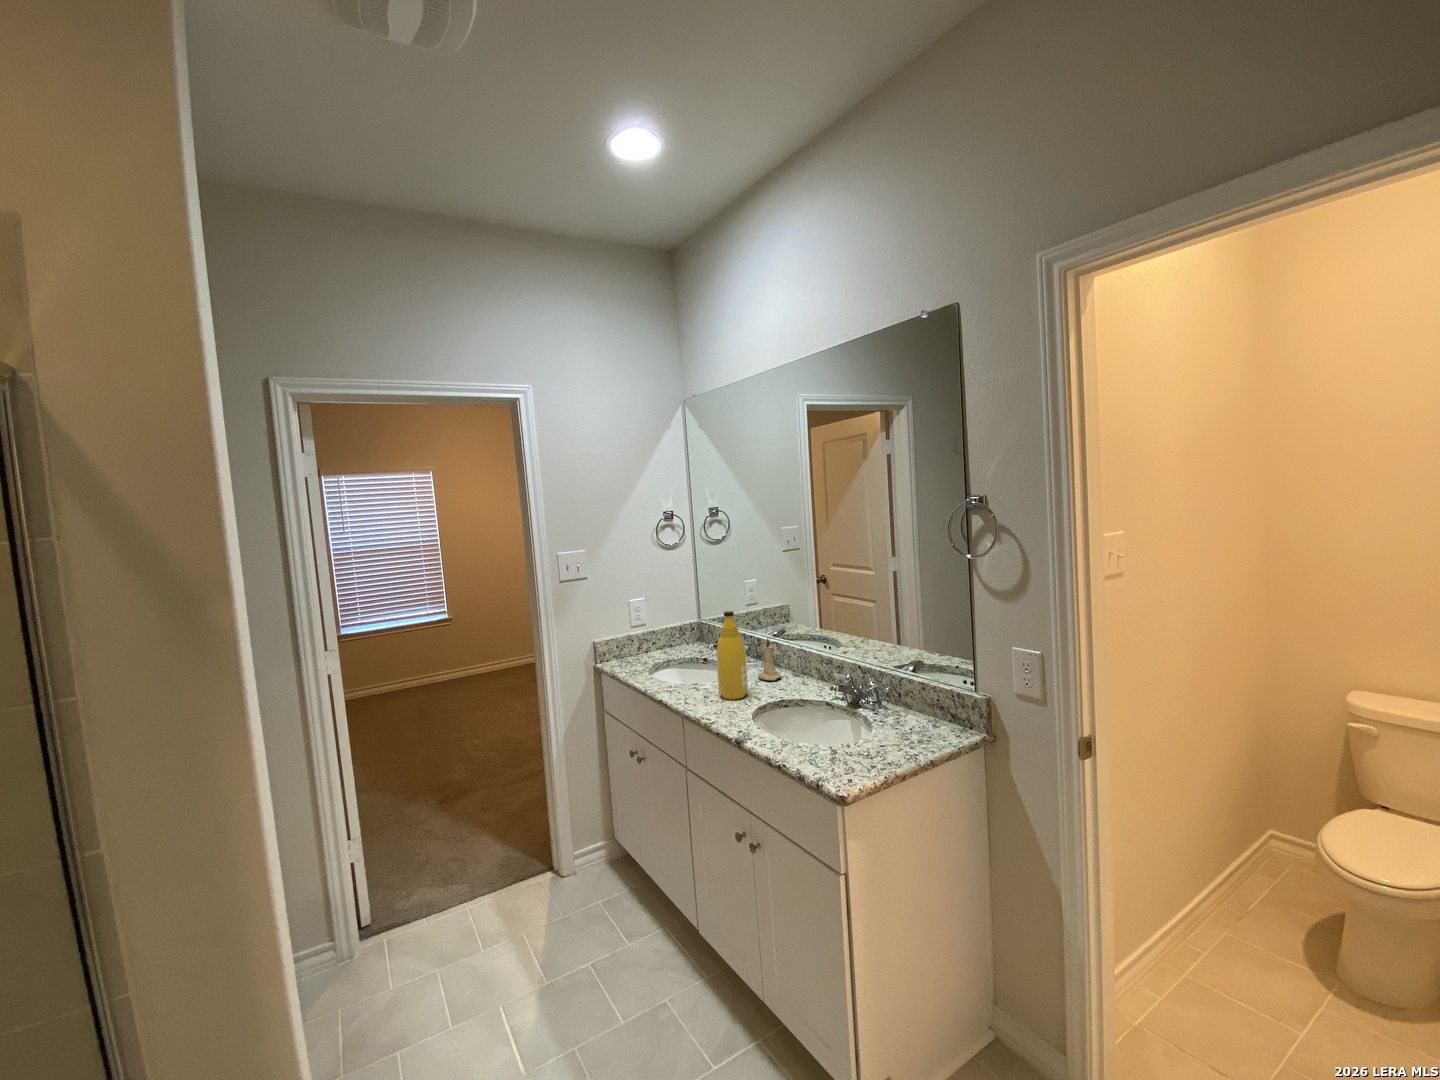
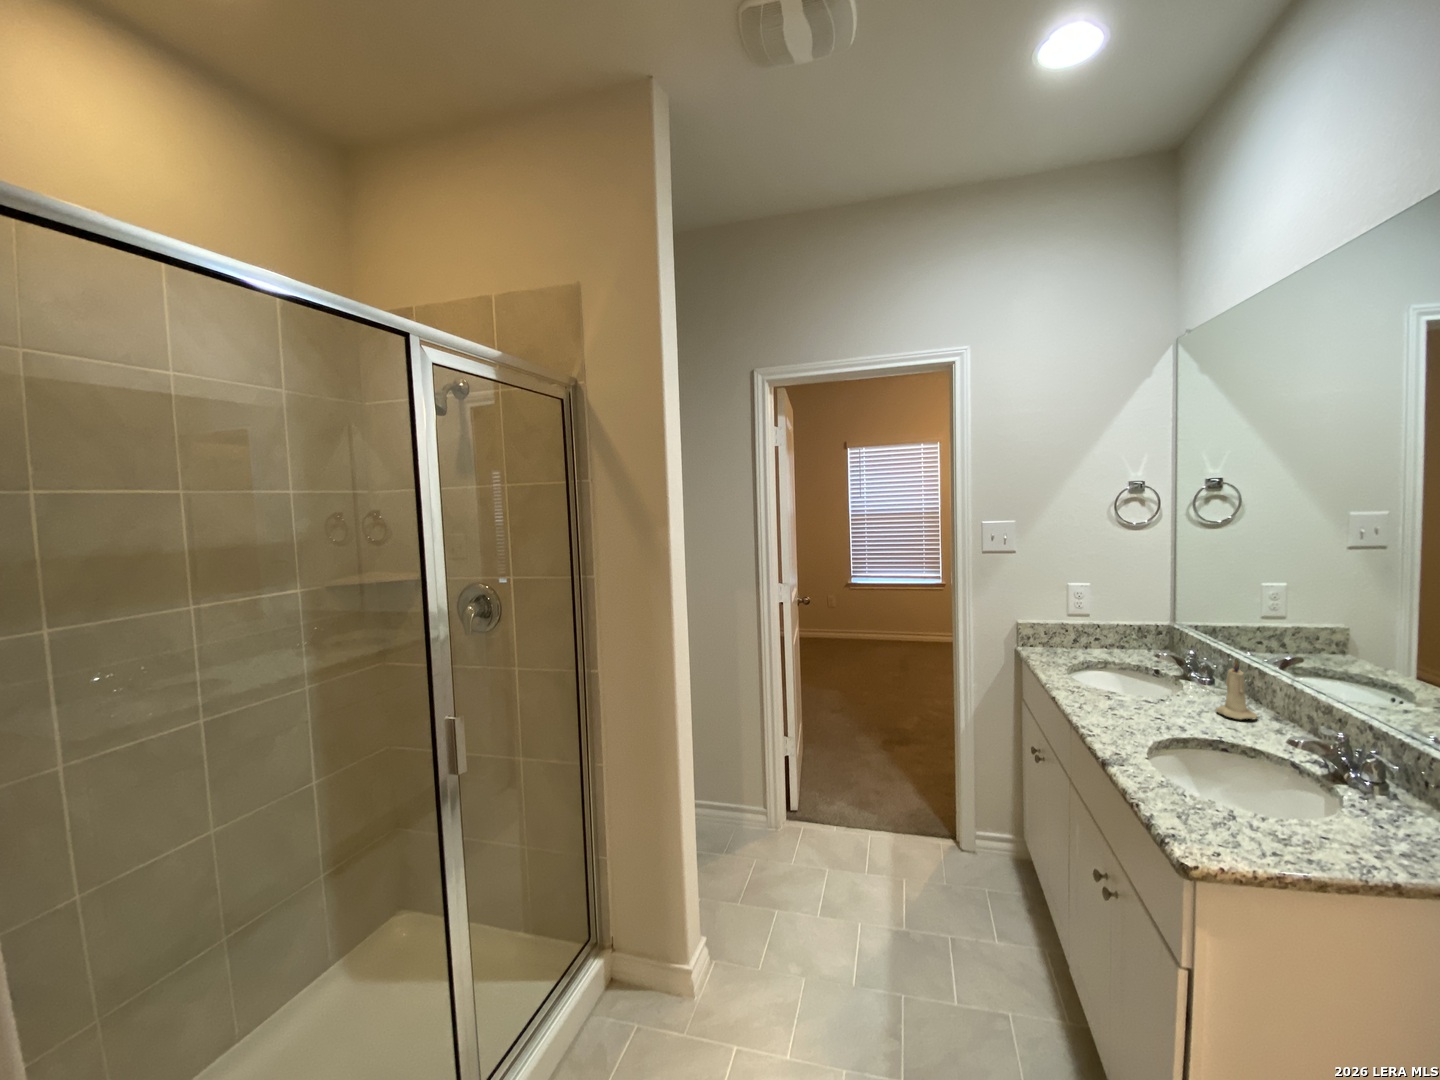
bottle: present [716,611,748,699] -> none [1130,610,1177,723]

